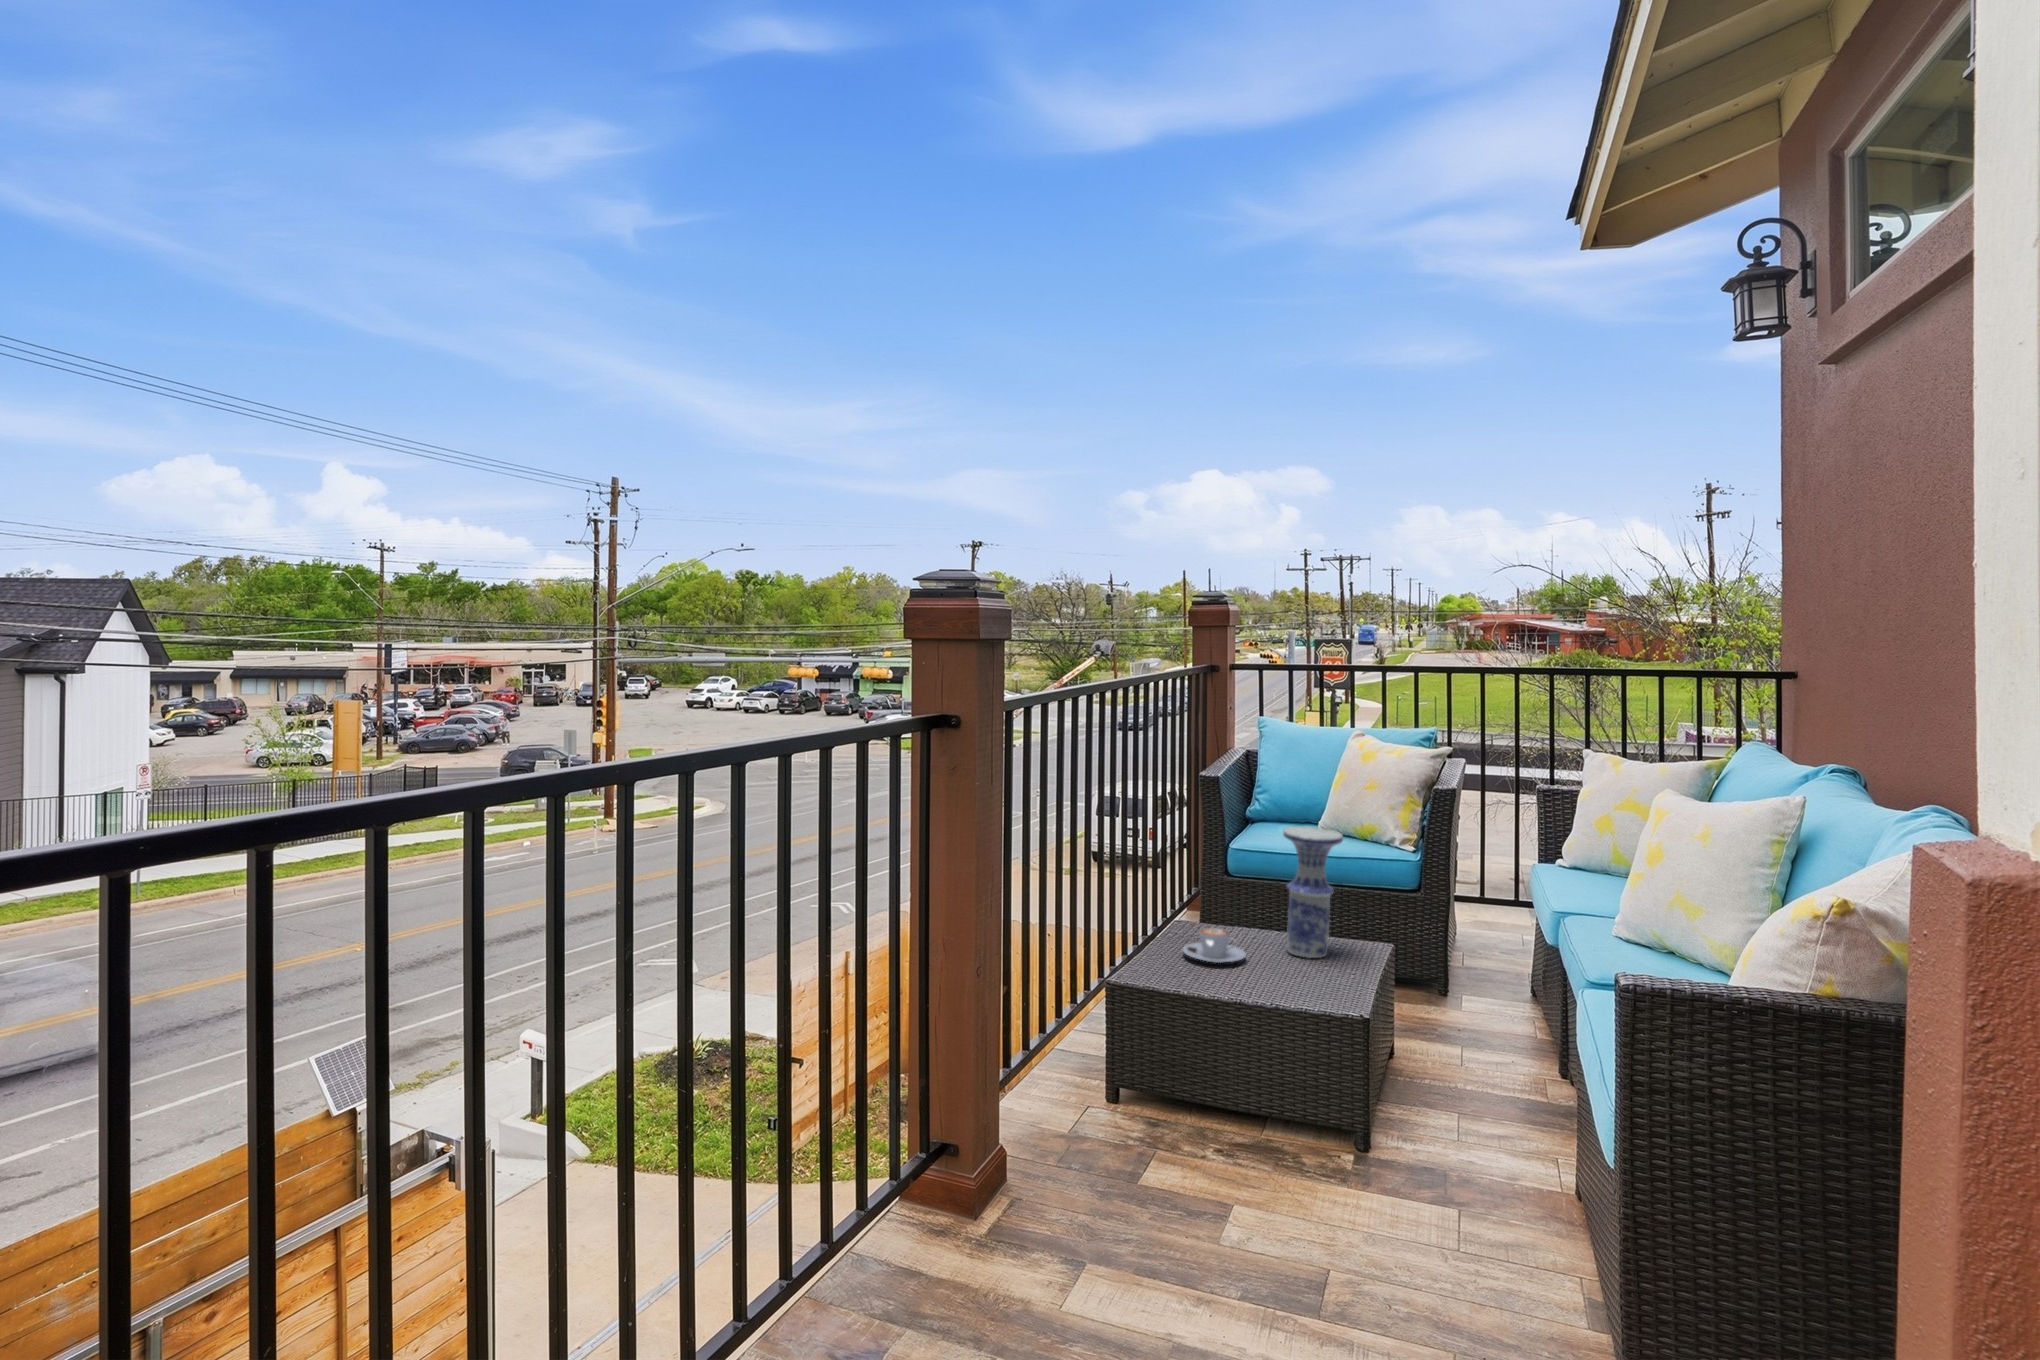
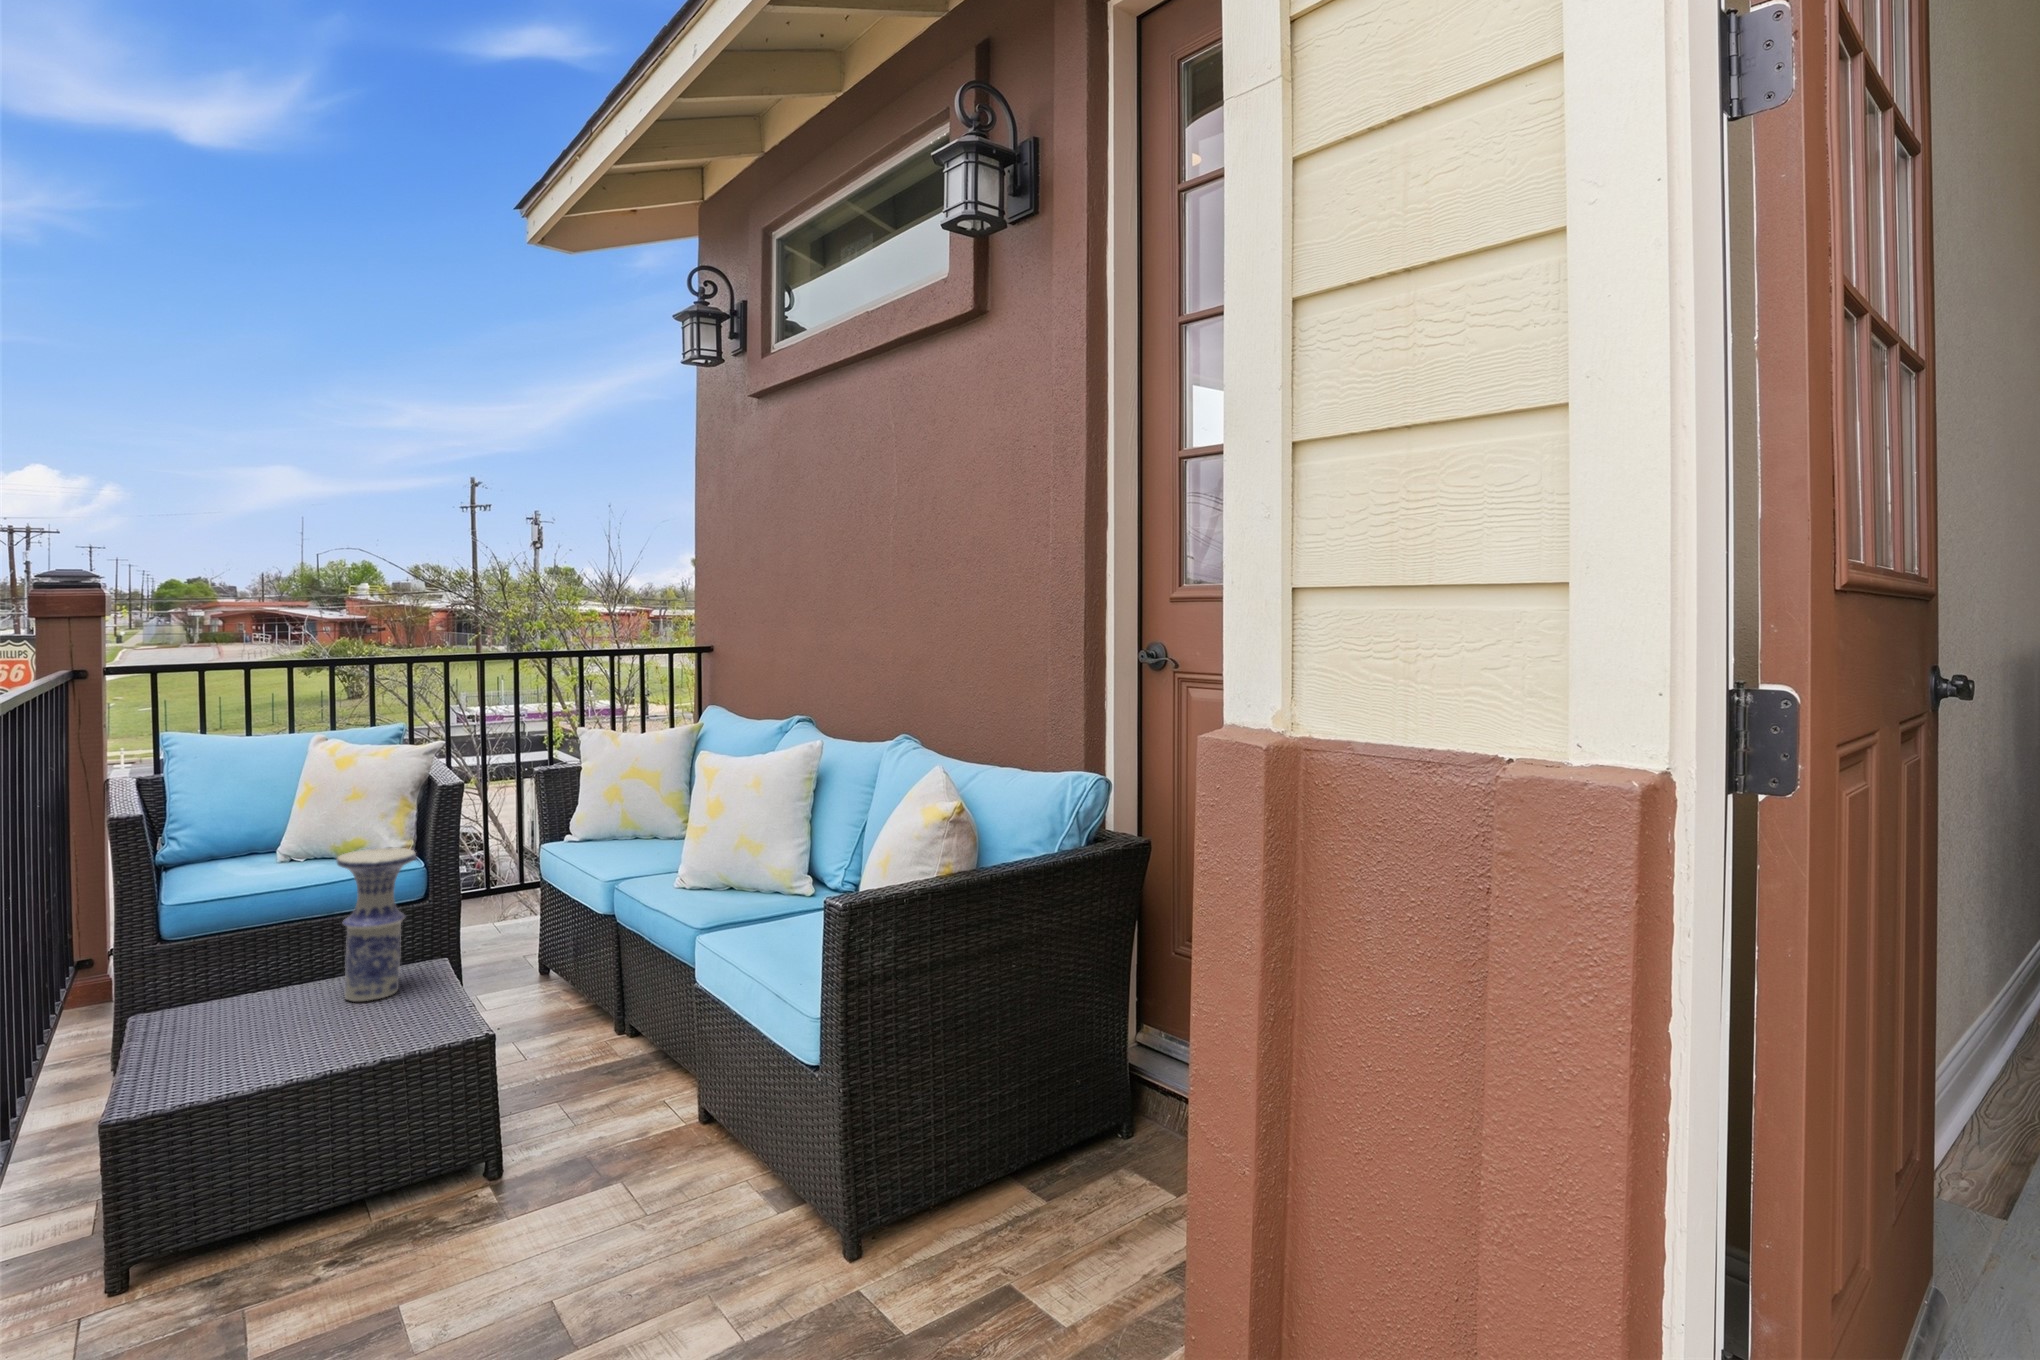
coffee cup: present [1183,928,1246,963] -> none [204,1000,305,1048]

